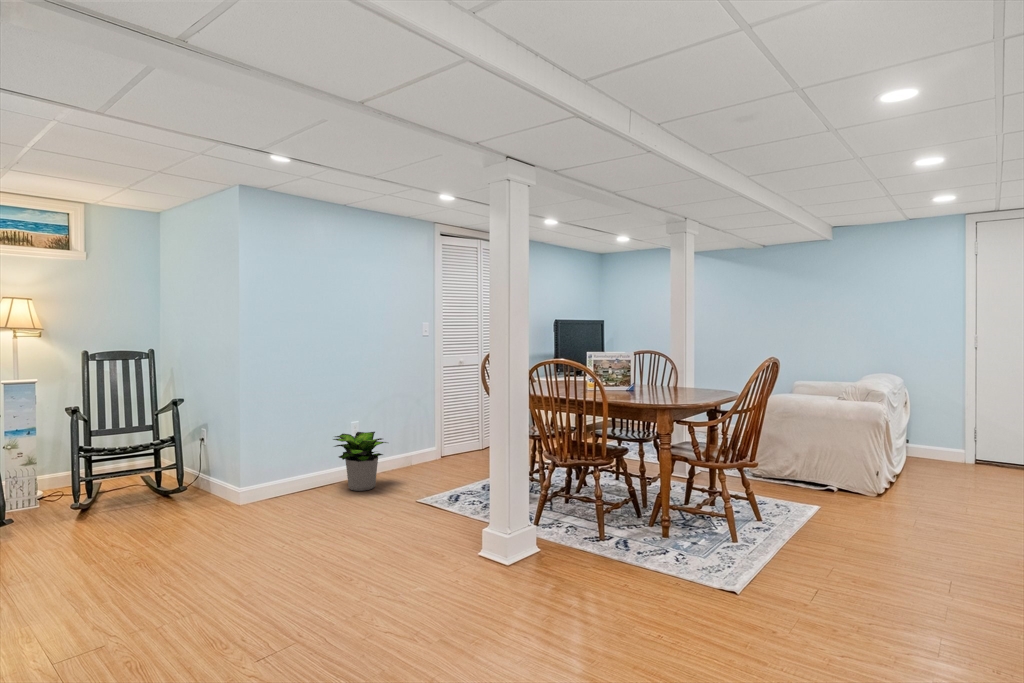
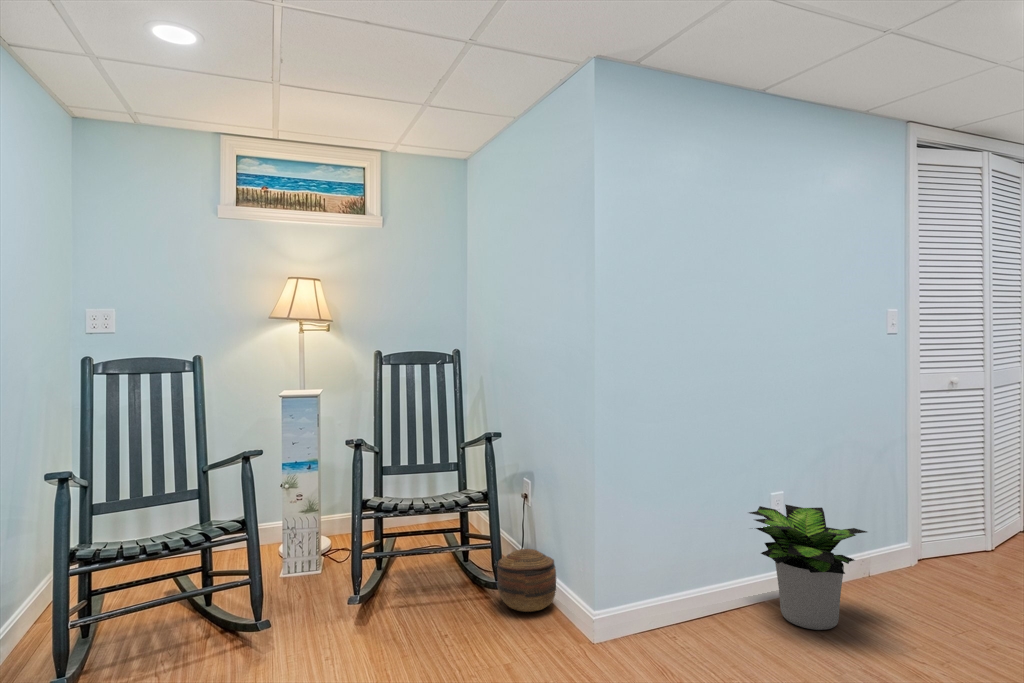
basket: none [179,469,219,504] -> present [497,549,556,612]

